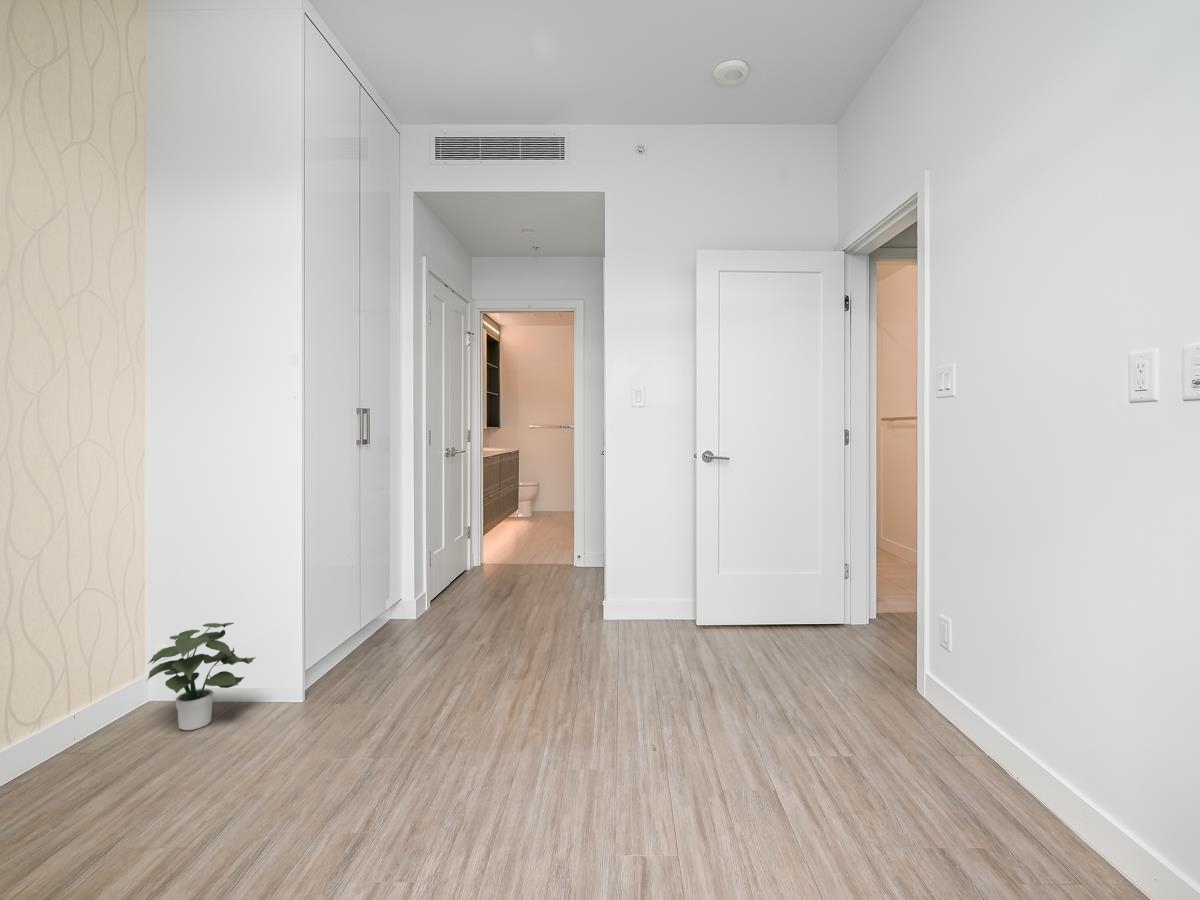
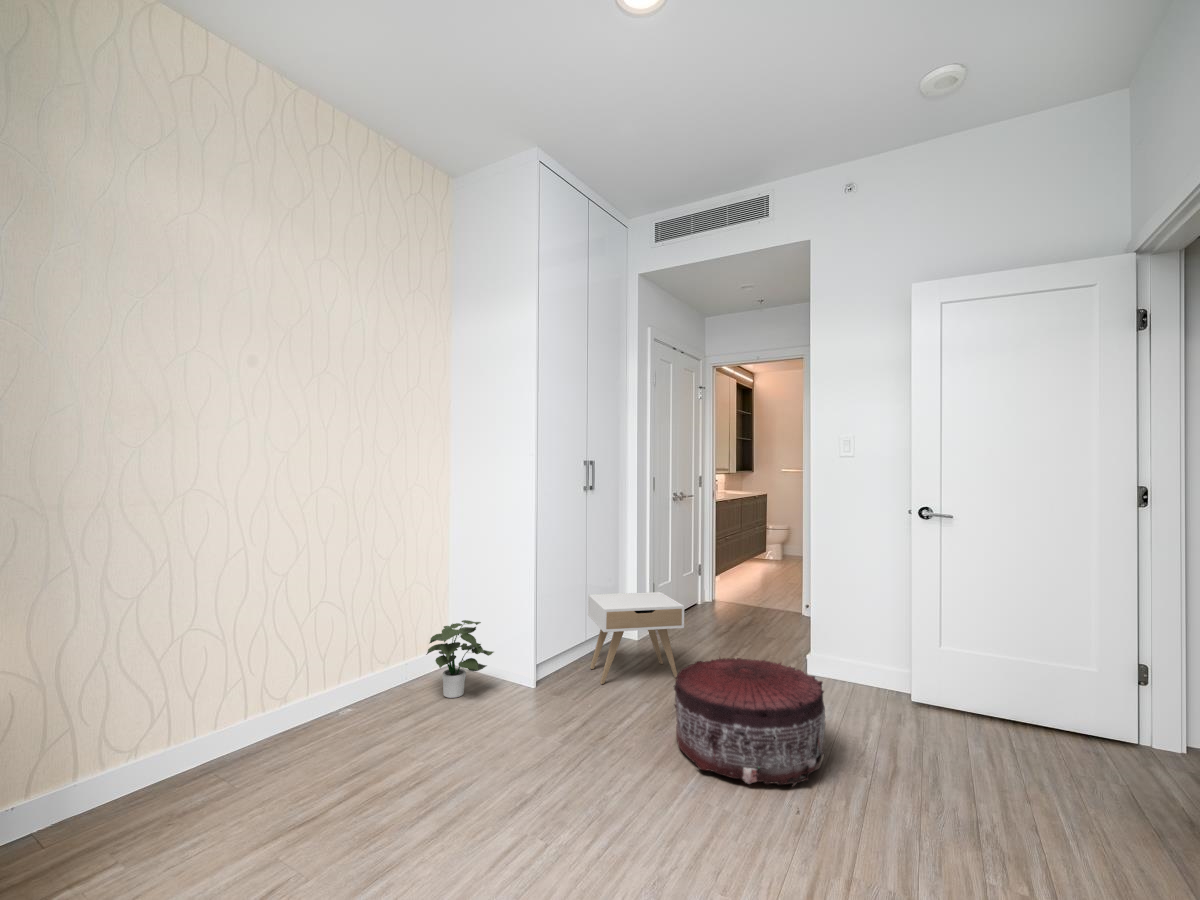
nightstand: none [369,558,489,670] -> present [588,592,684,684]
pouf: none [506,609,656,734] -> present [674,658,825,785]

